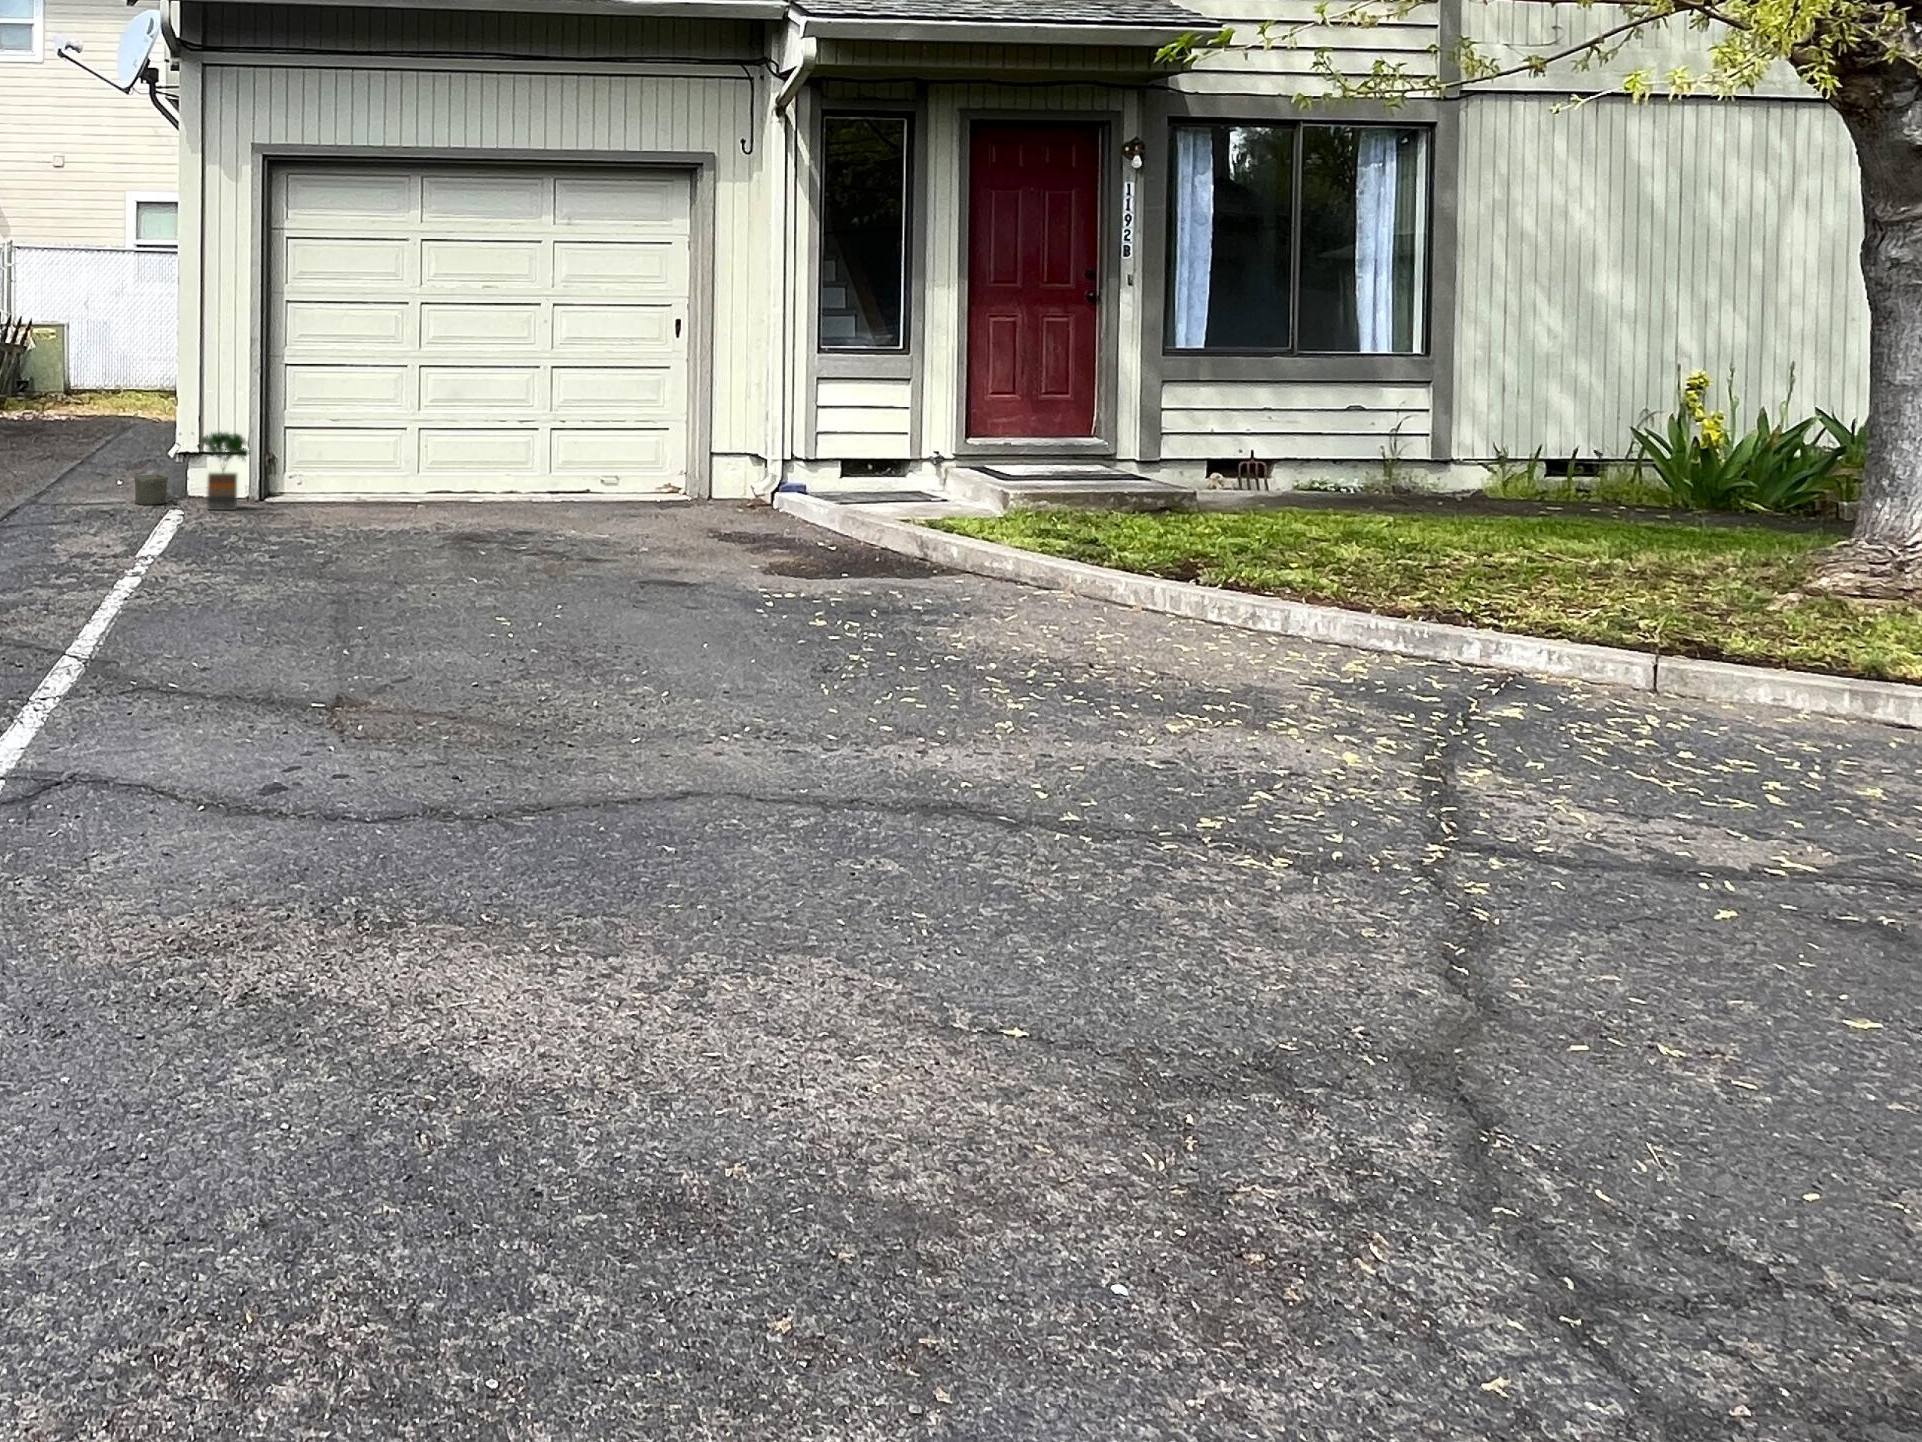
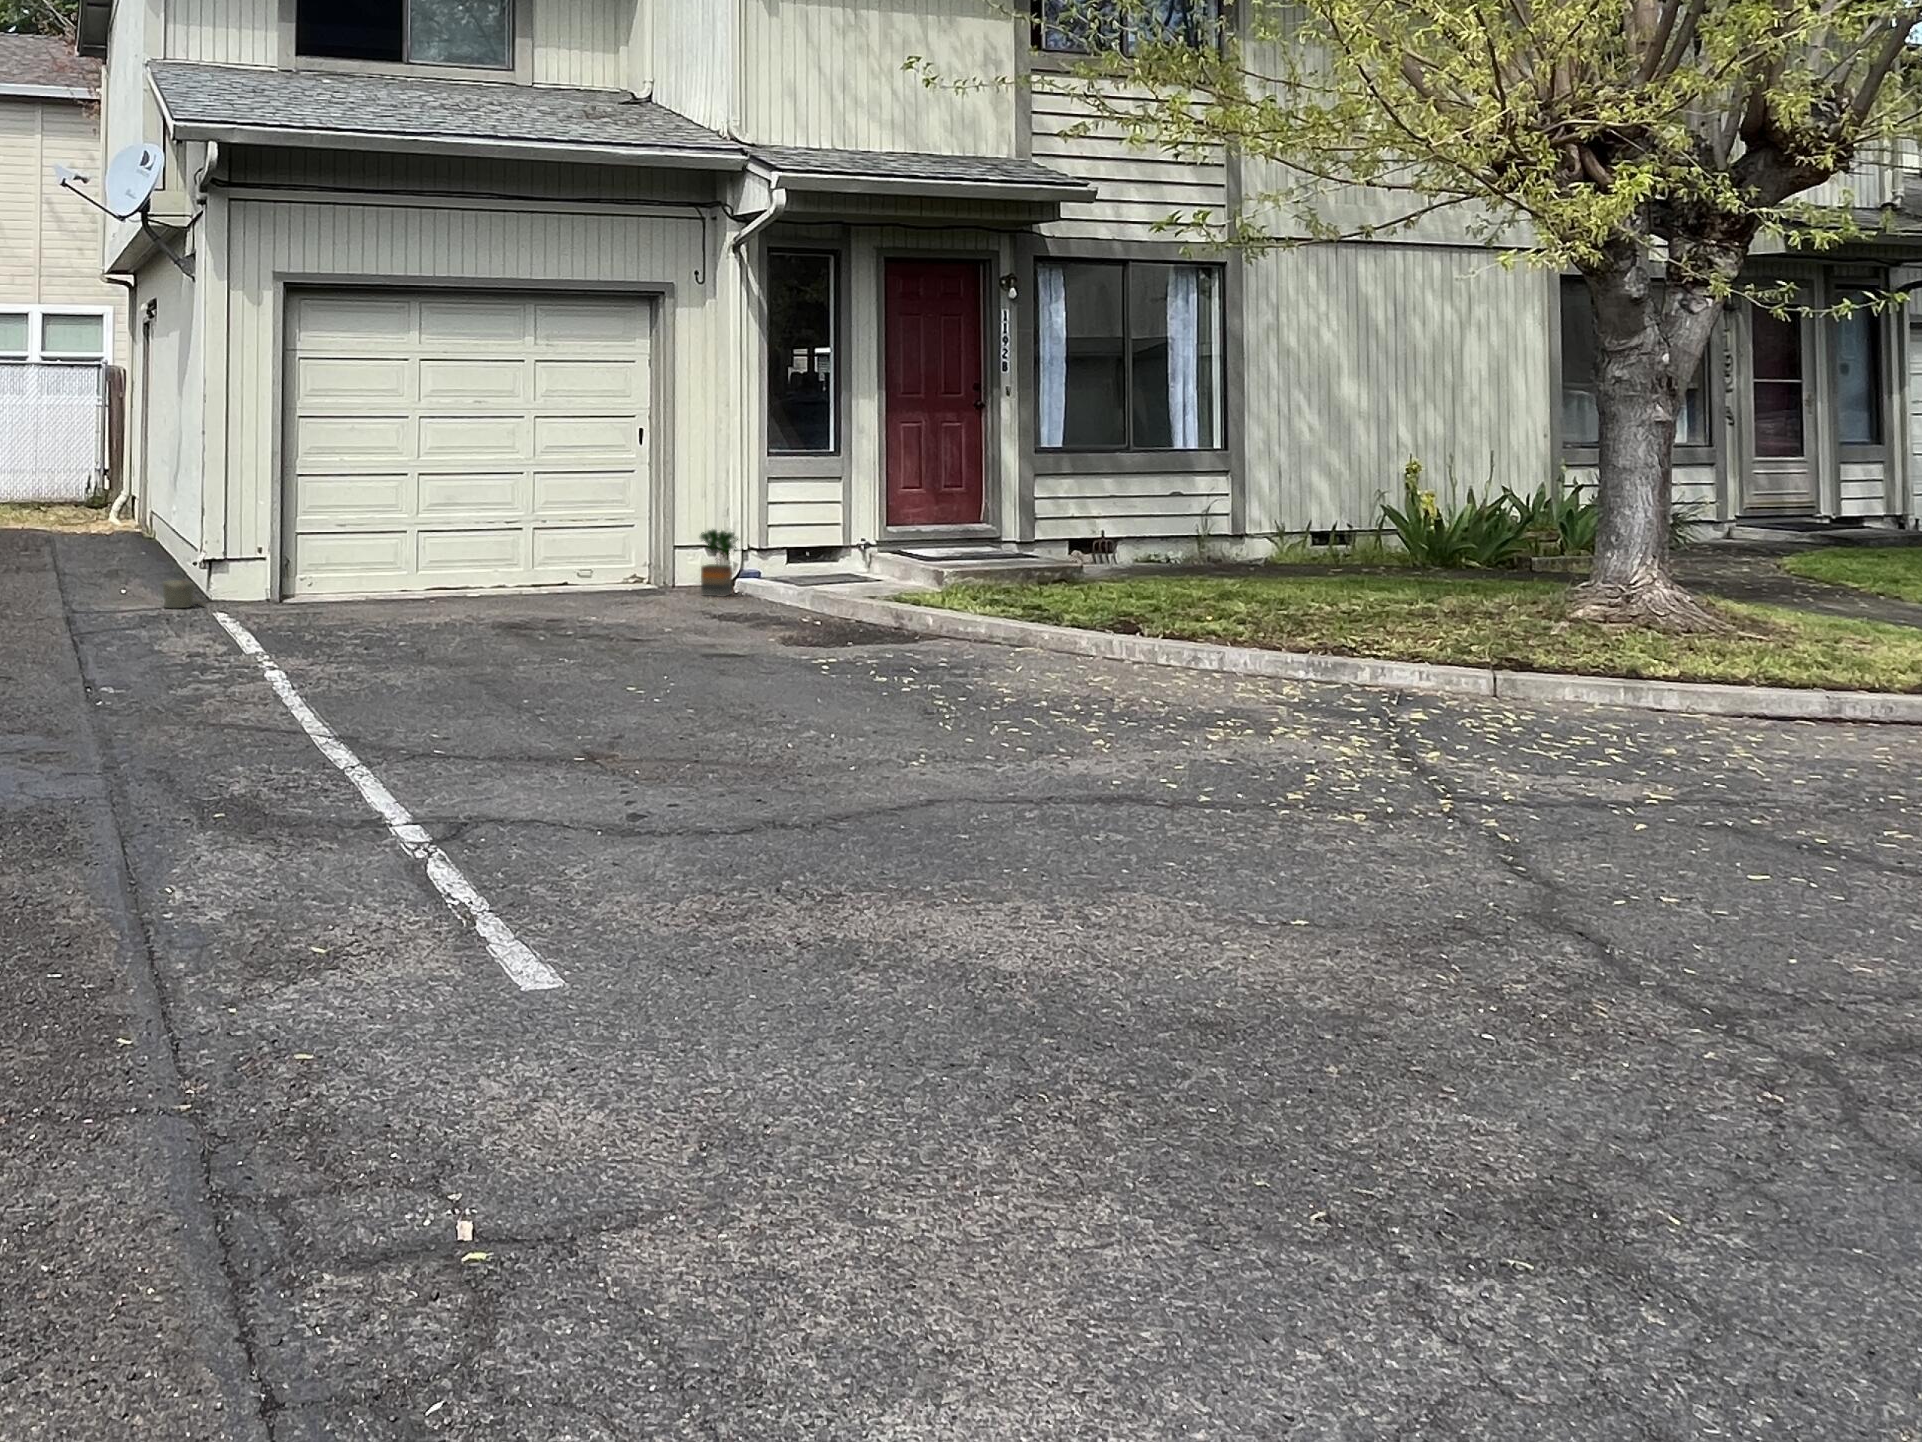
potted tree: present [200,432,250,510] -> present [700,529,738,597]

